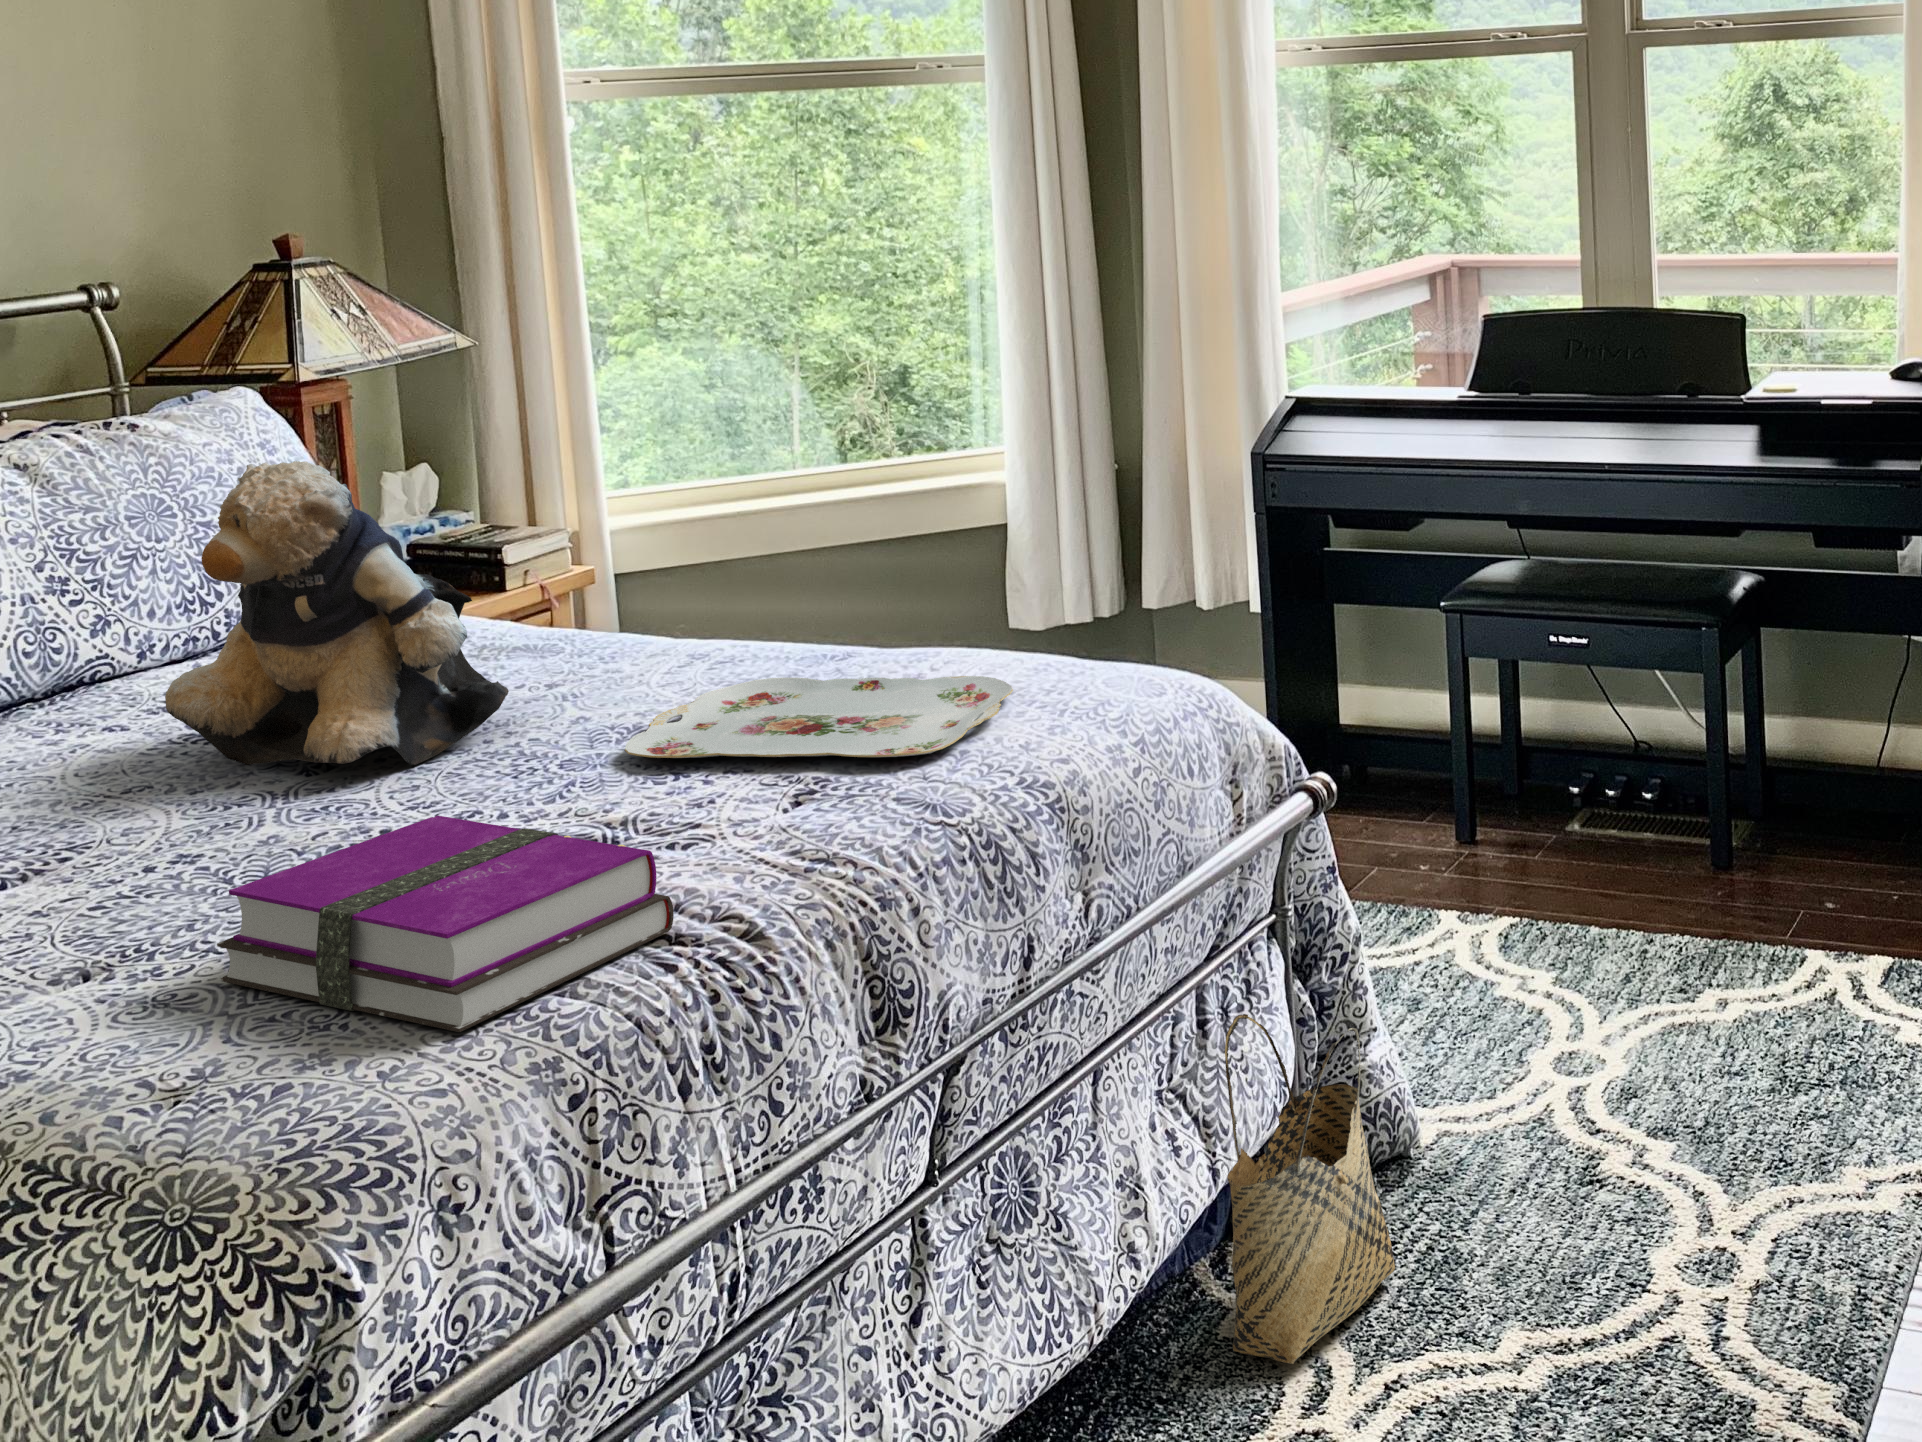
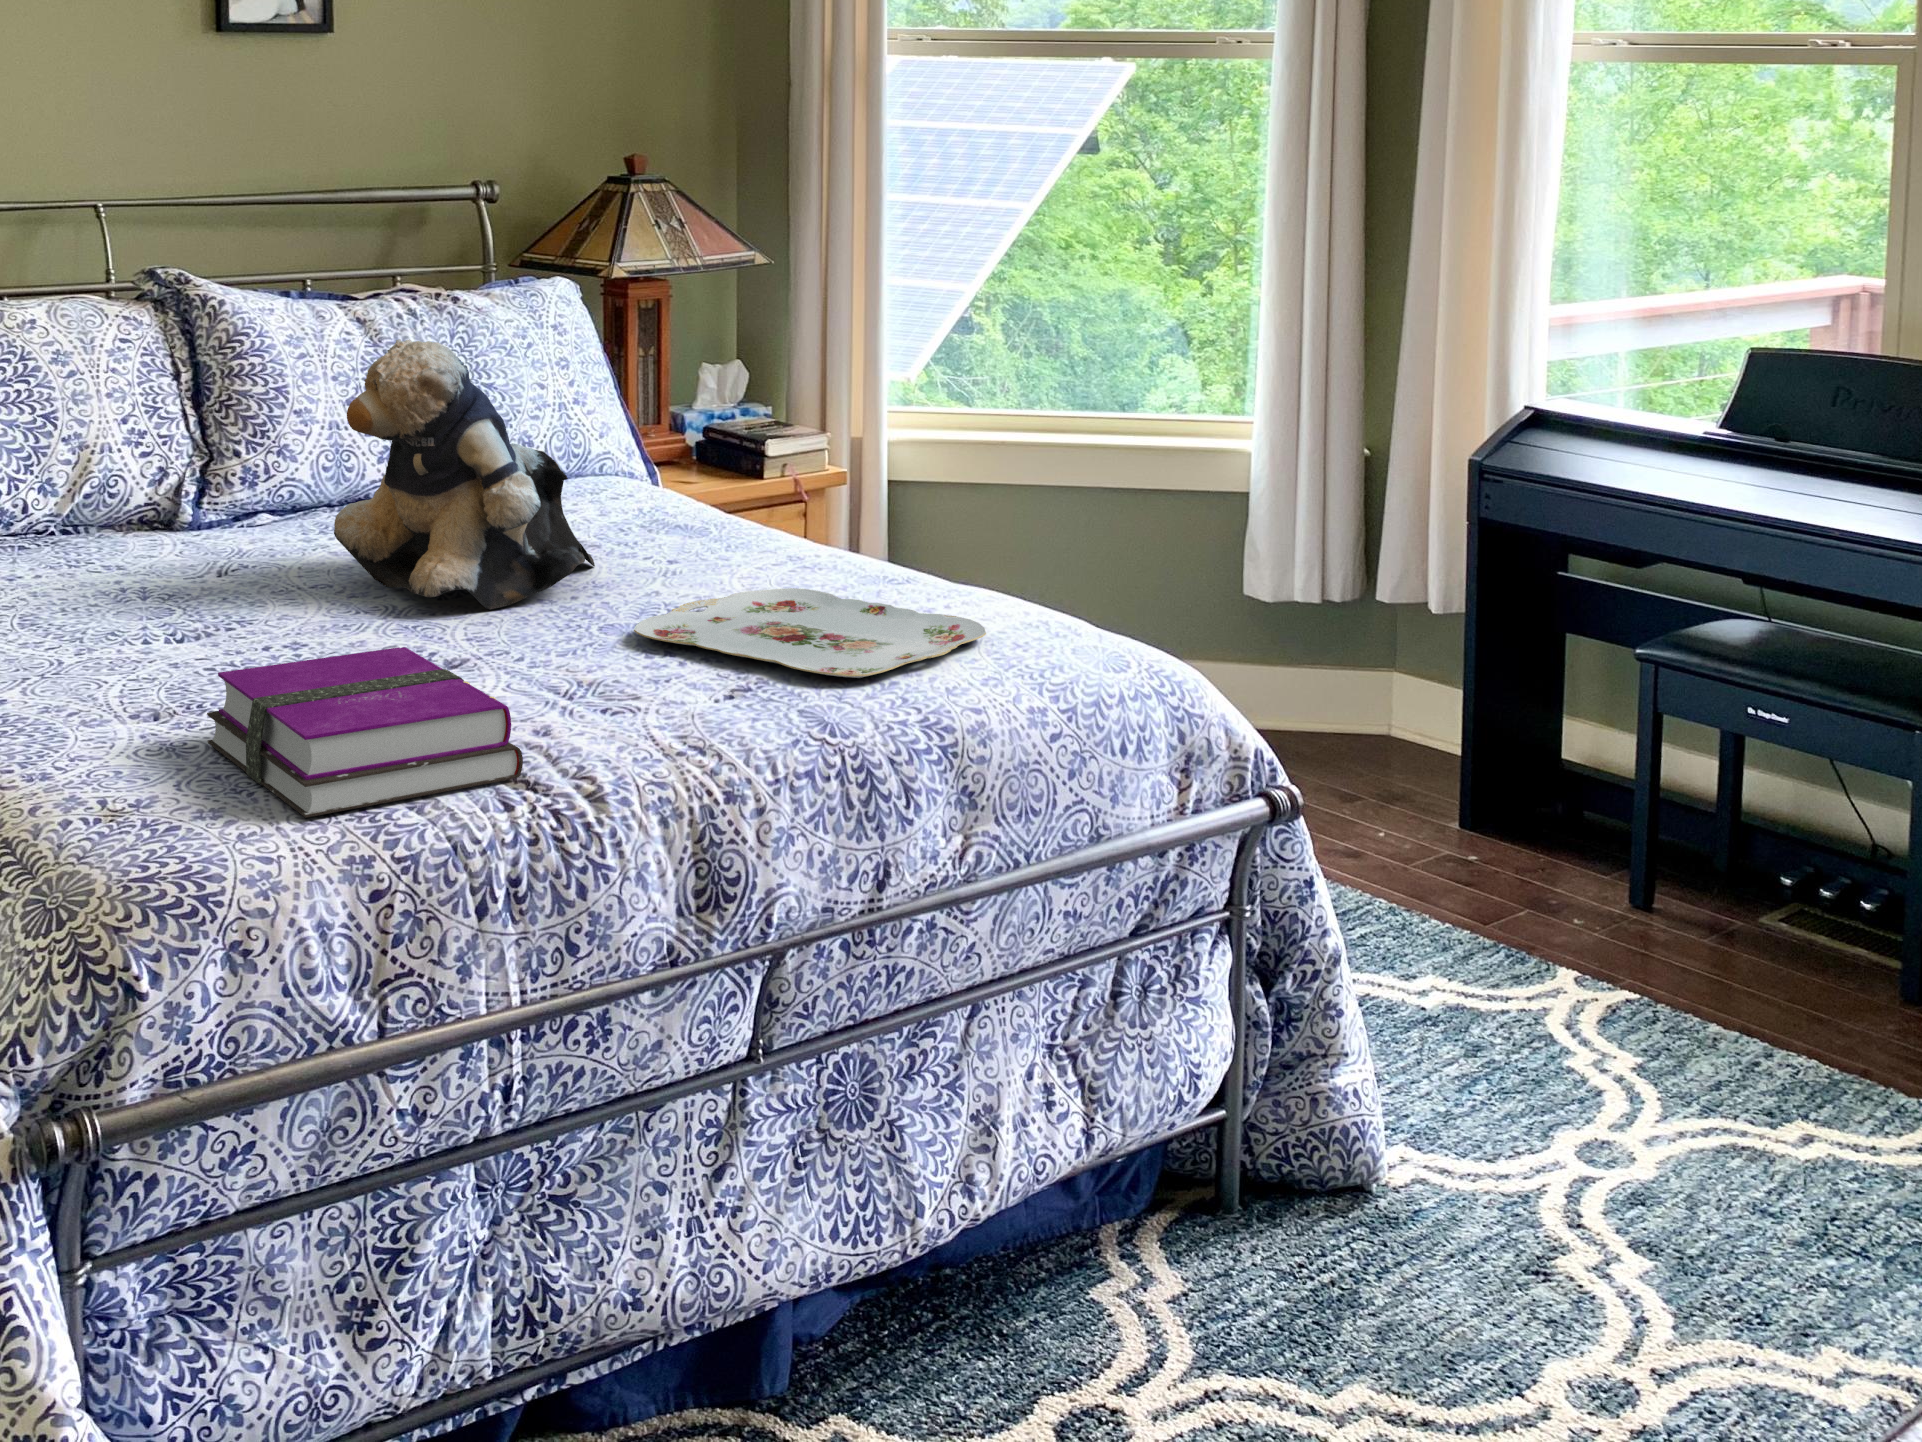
woven basket: present [1225,1014,1395,1364] -> none [1082,994,1274,1342]

